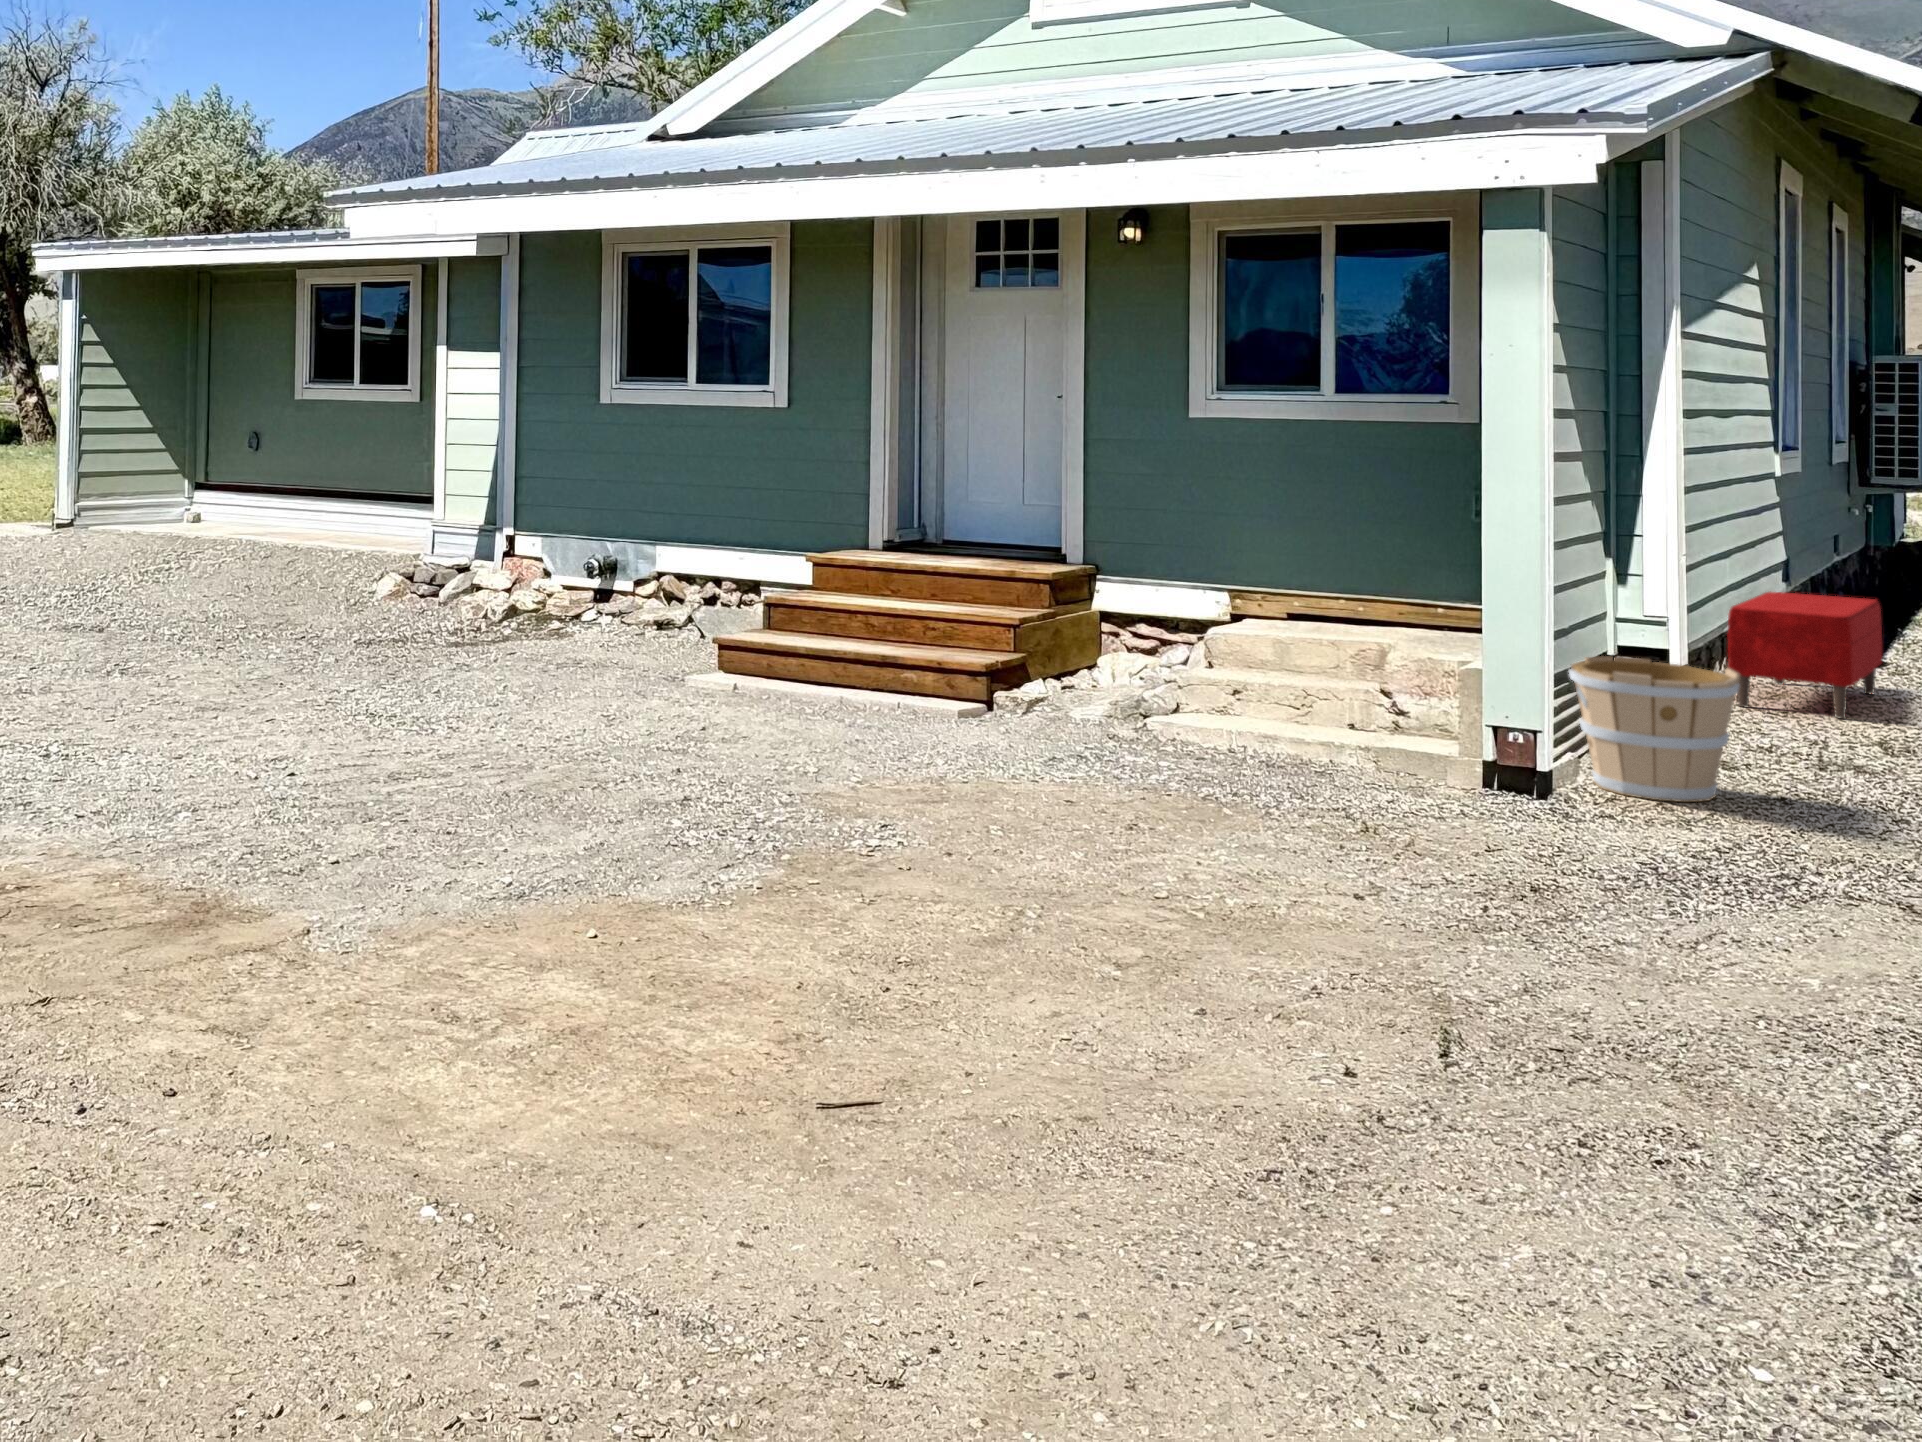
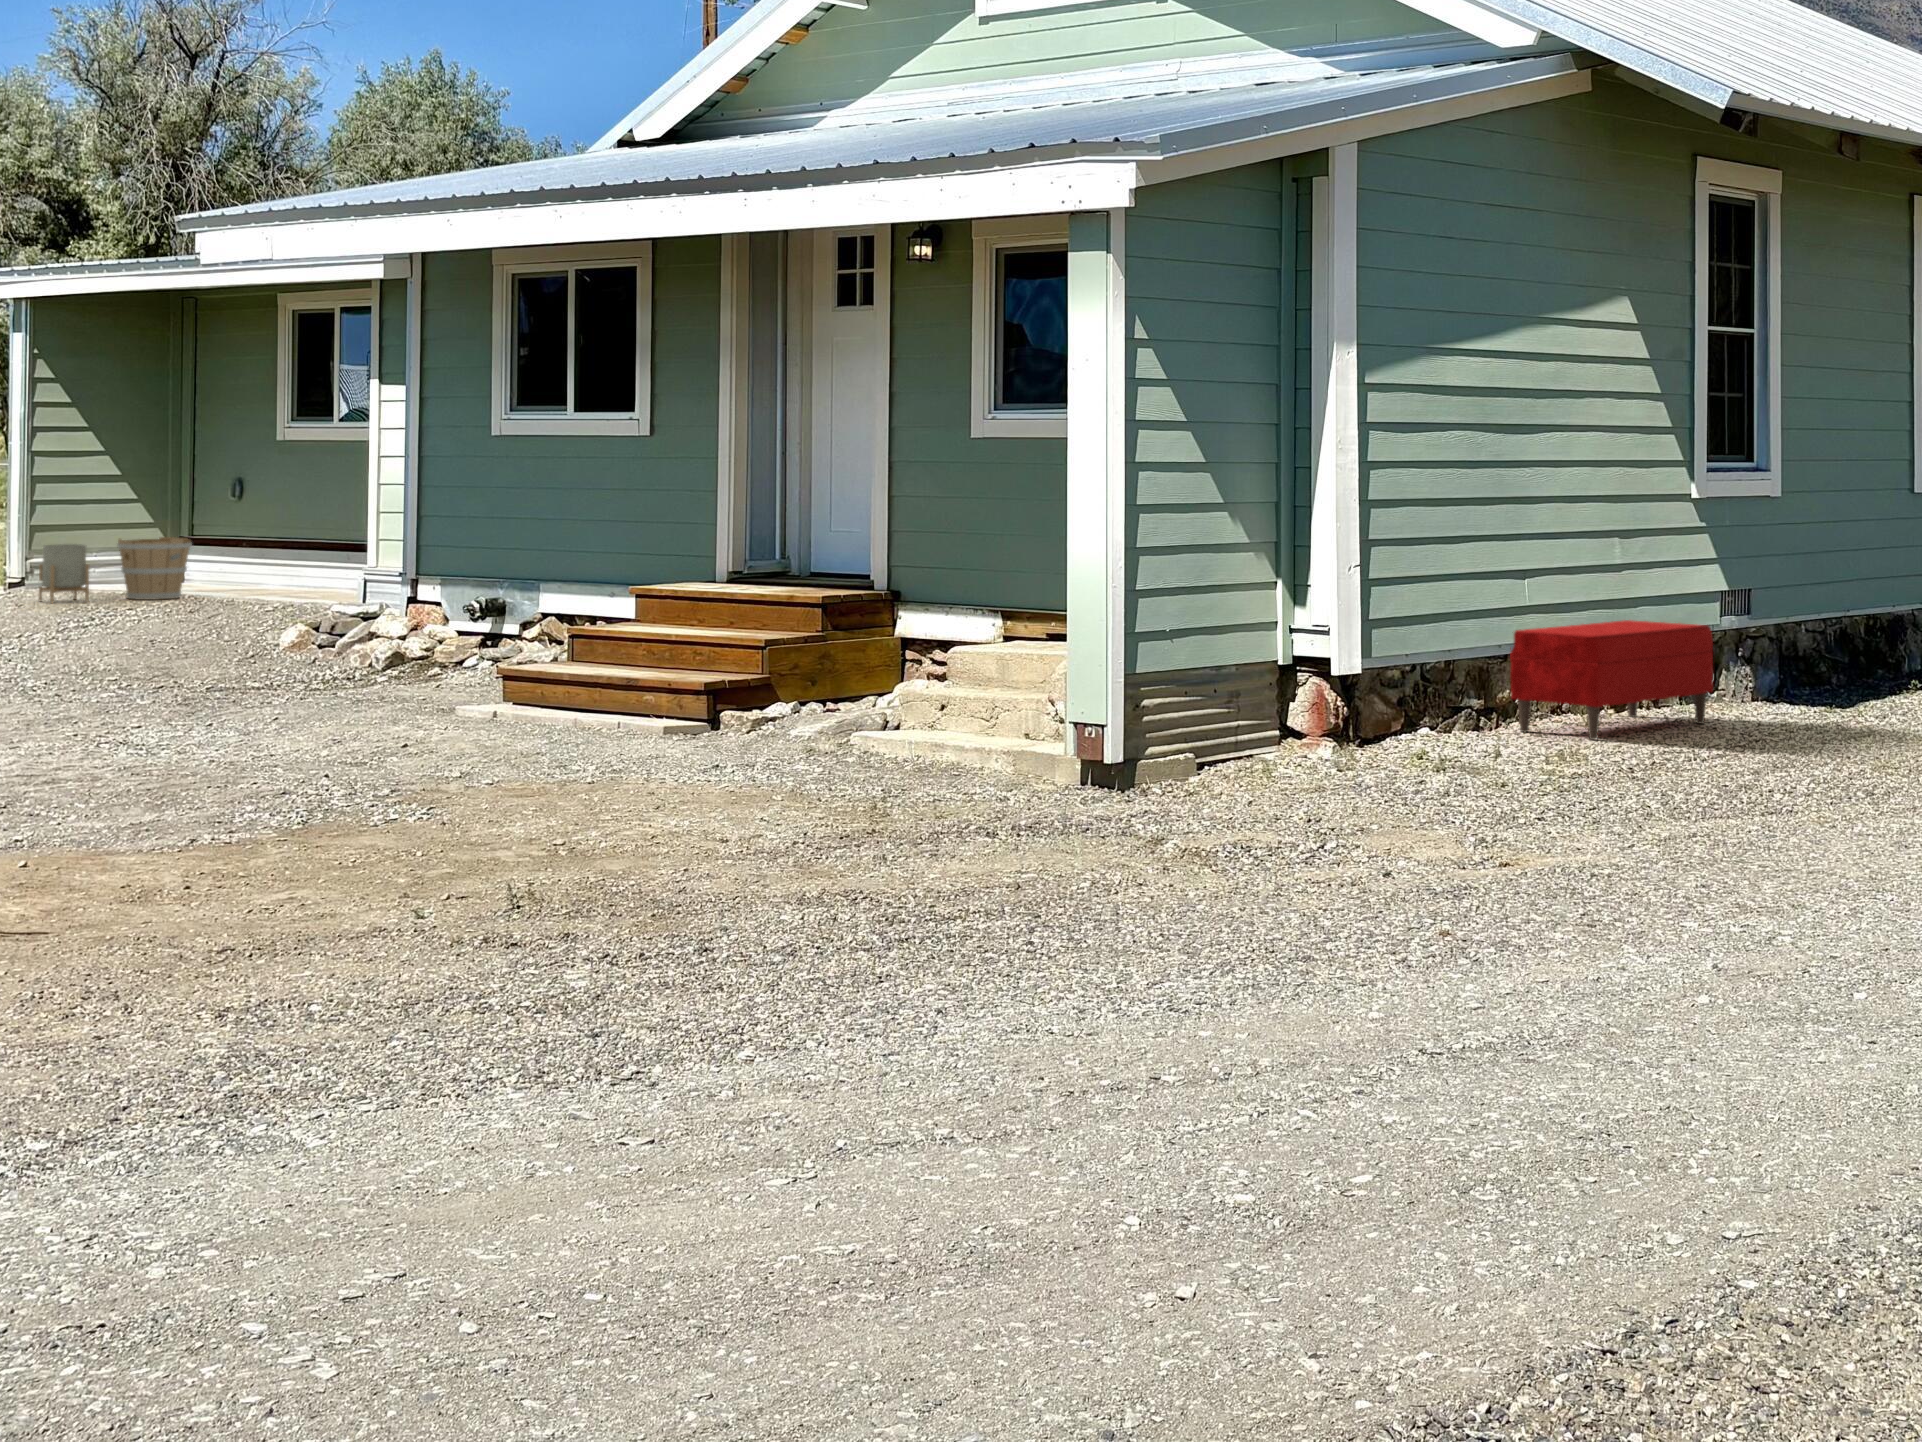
planter: none [89,490,133,541] -> present [39,544,89,603]
wooden bucket: present [1569,656,1740,802] -> present [117,537,192,600]

